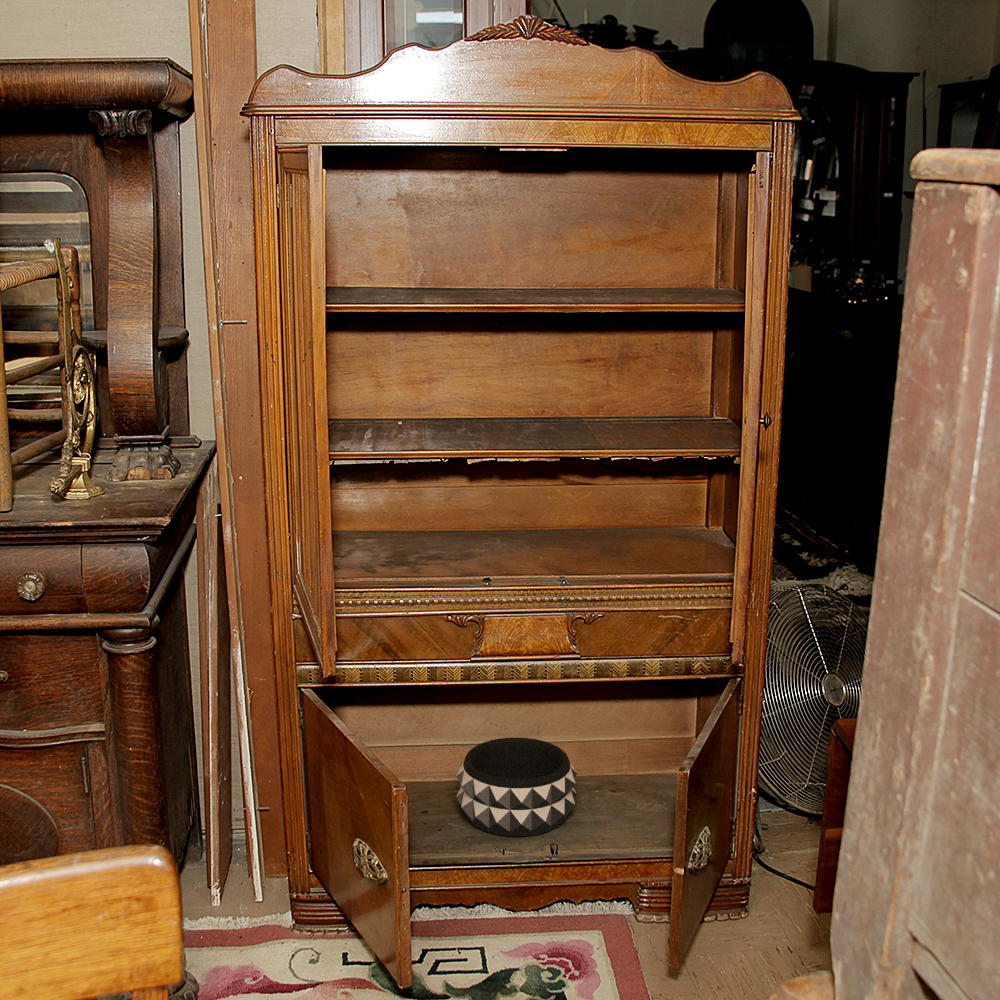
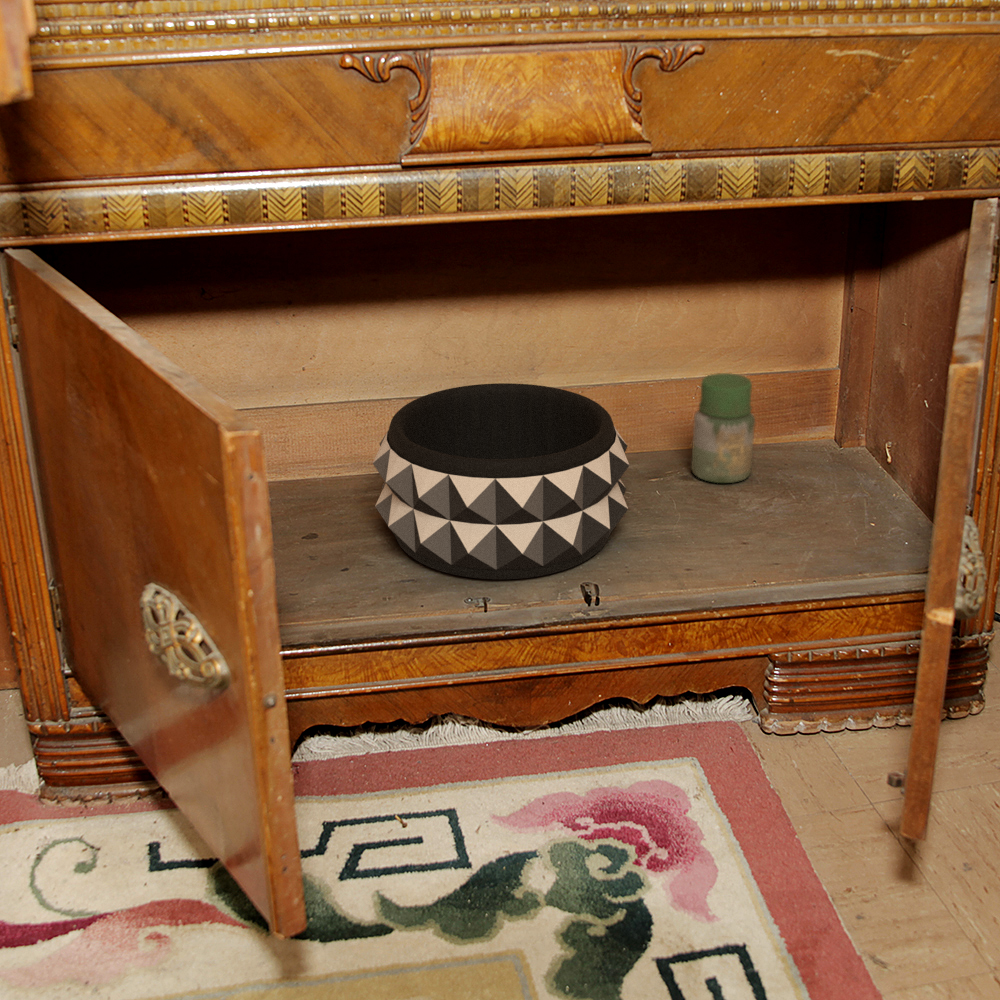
jar: none [615,736,645,792] -> present [691,373,755,483]

